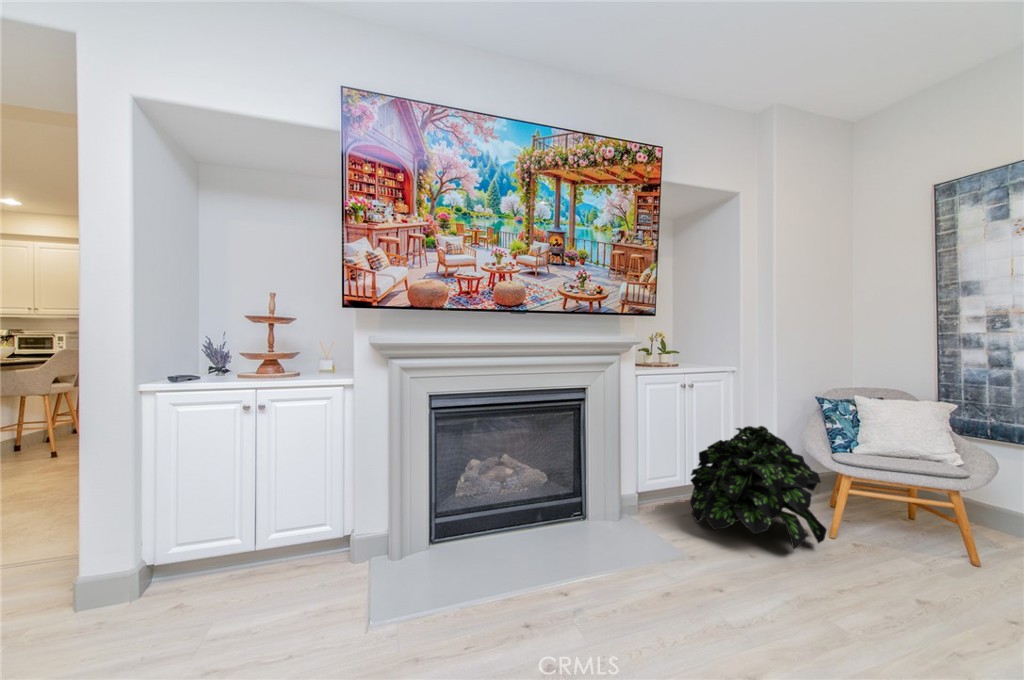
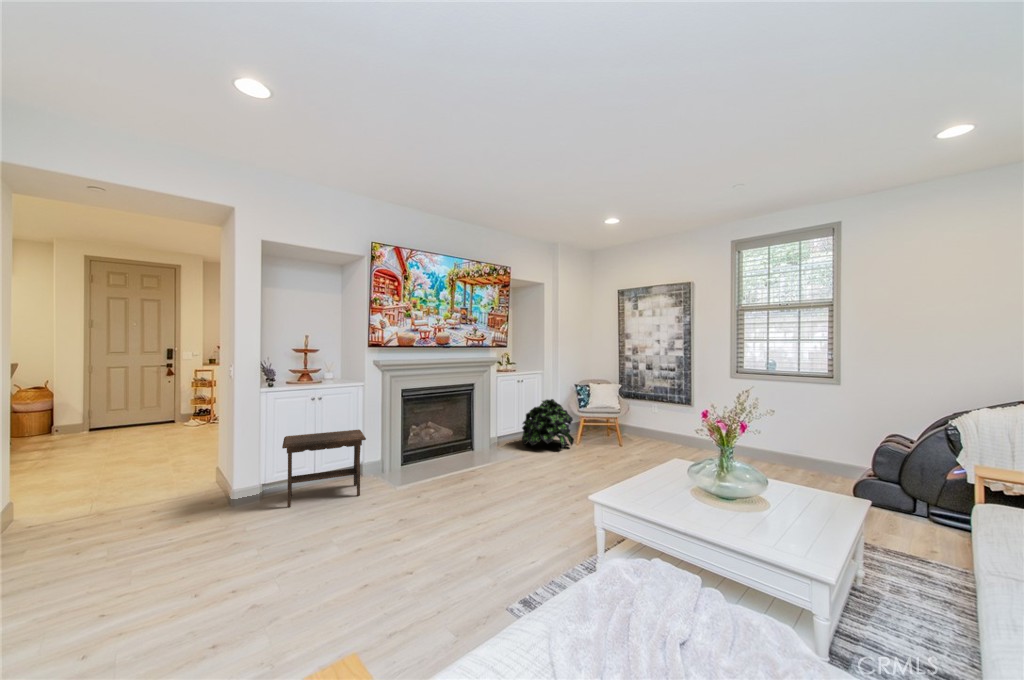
footstool: none [105,476,322,646] -> present [282,430,366,507]

